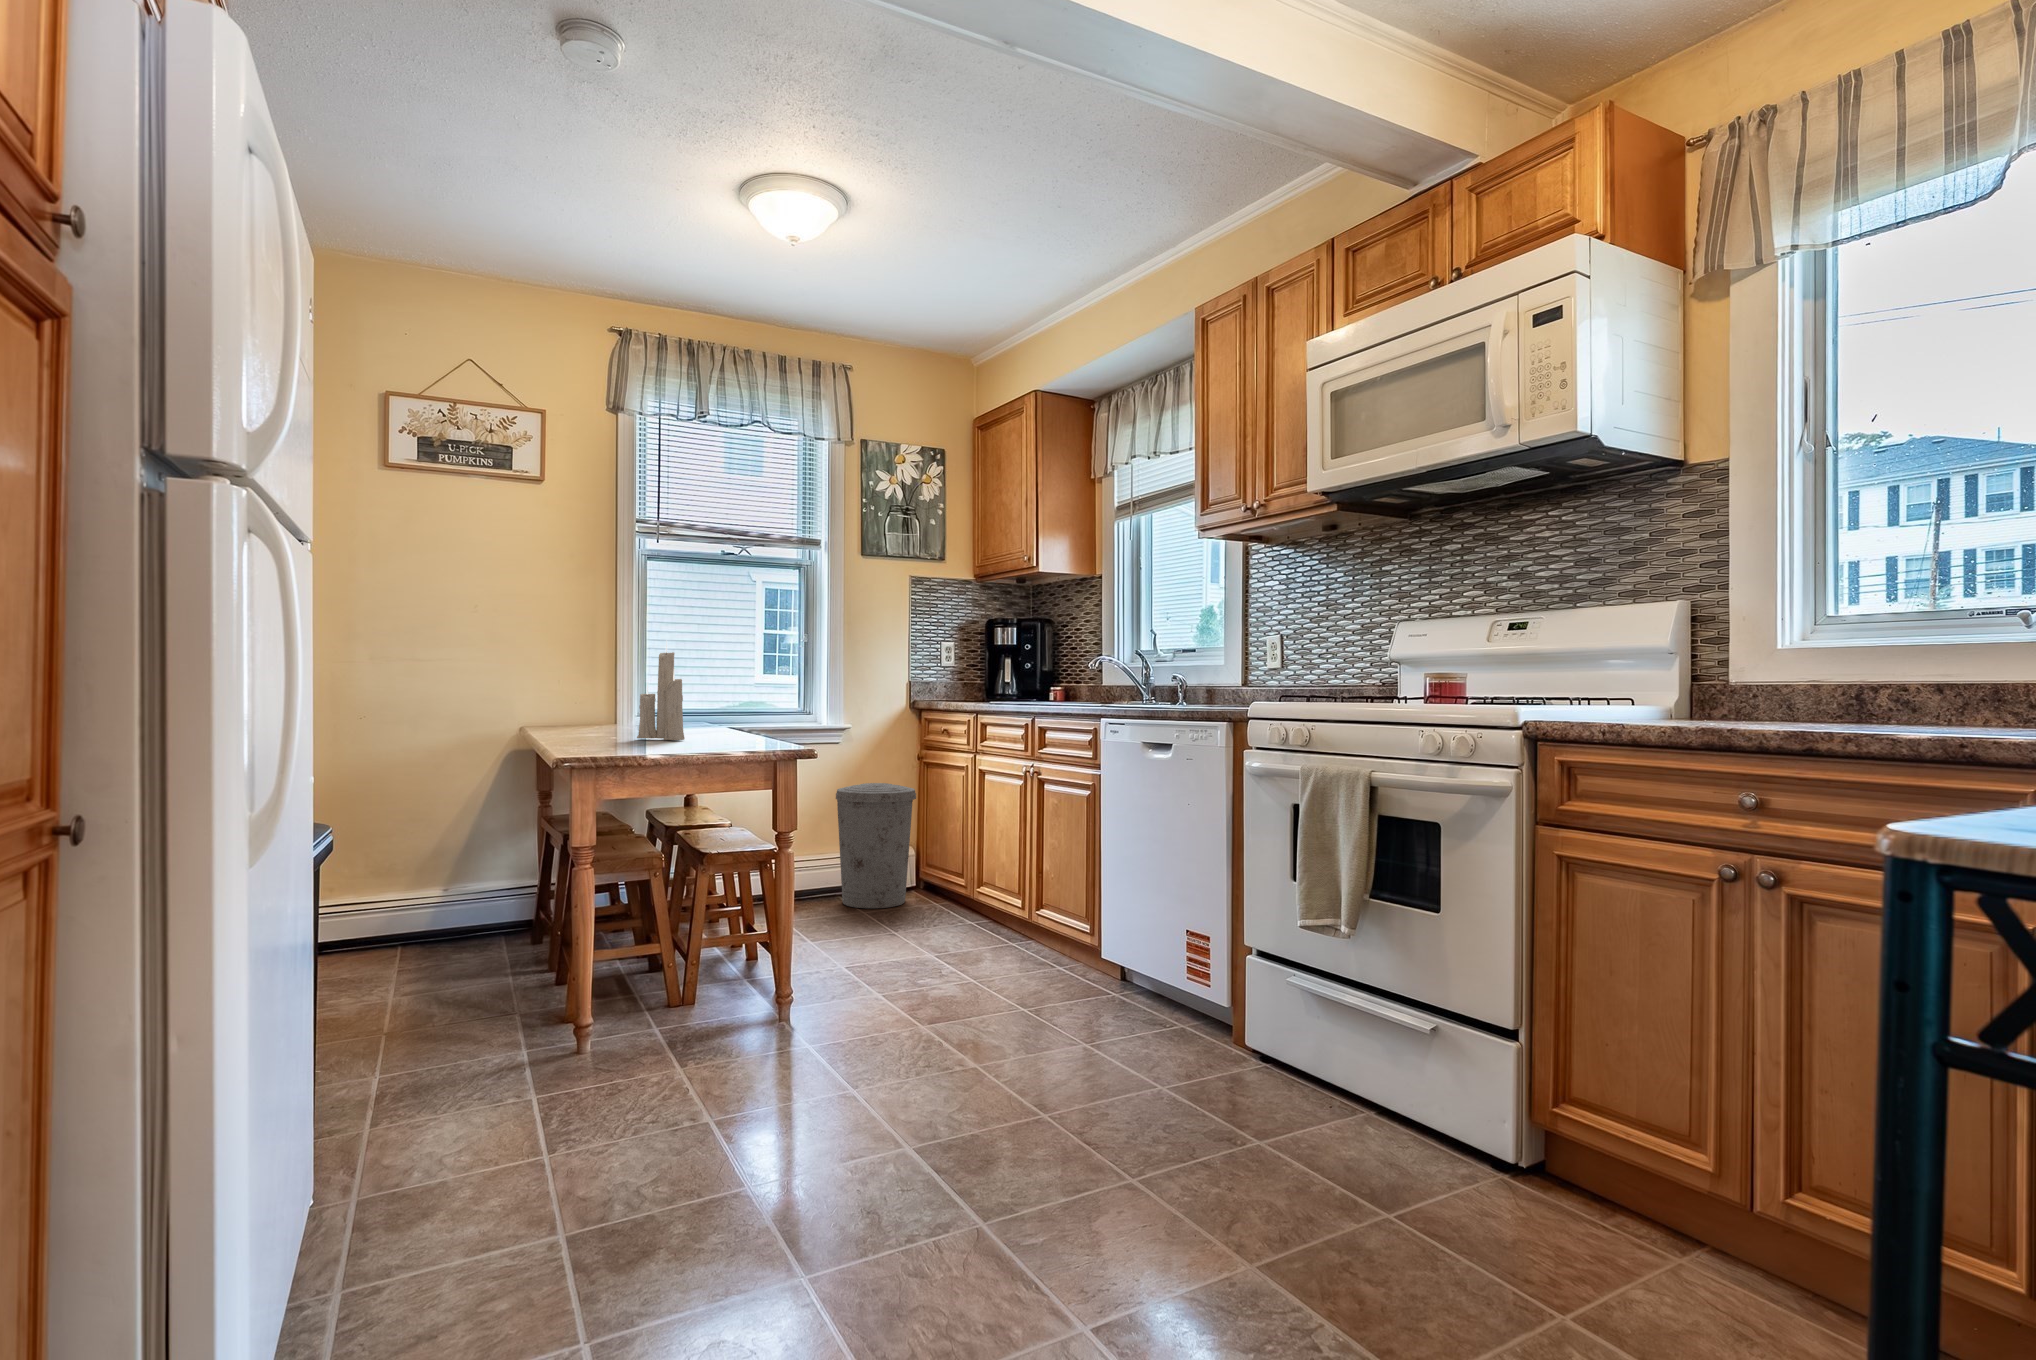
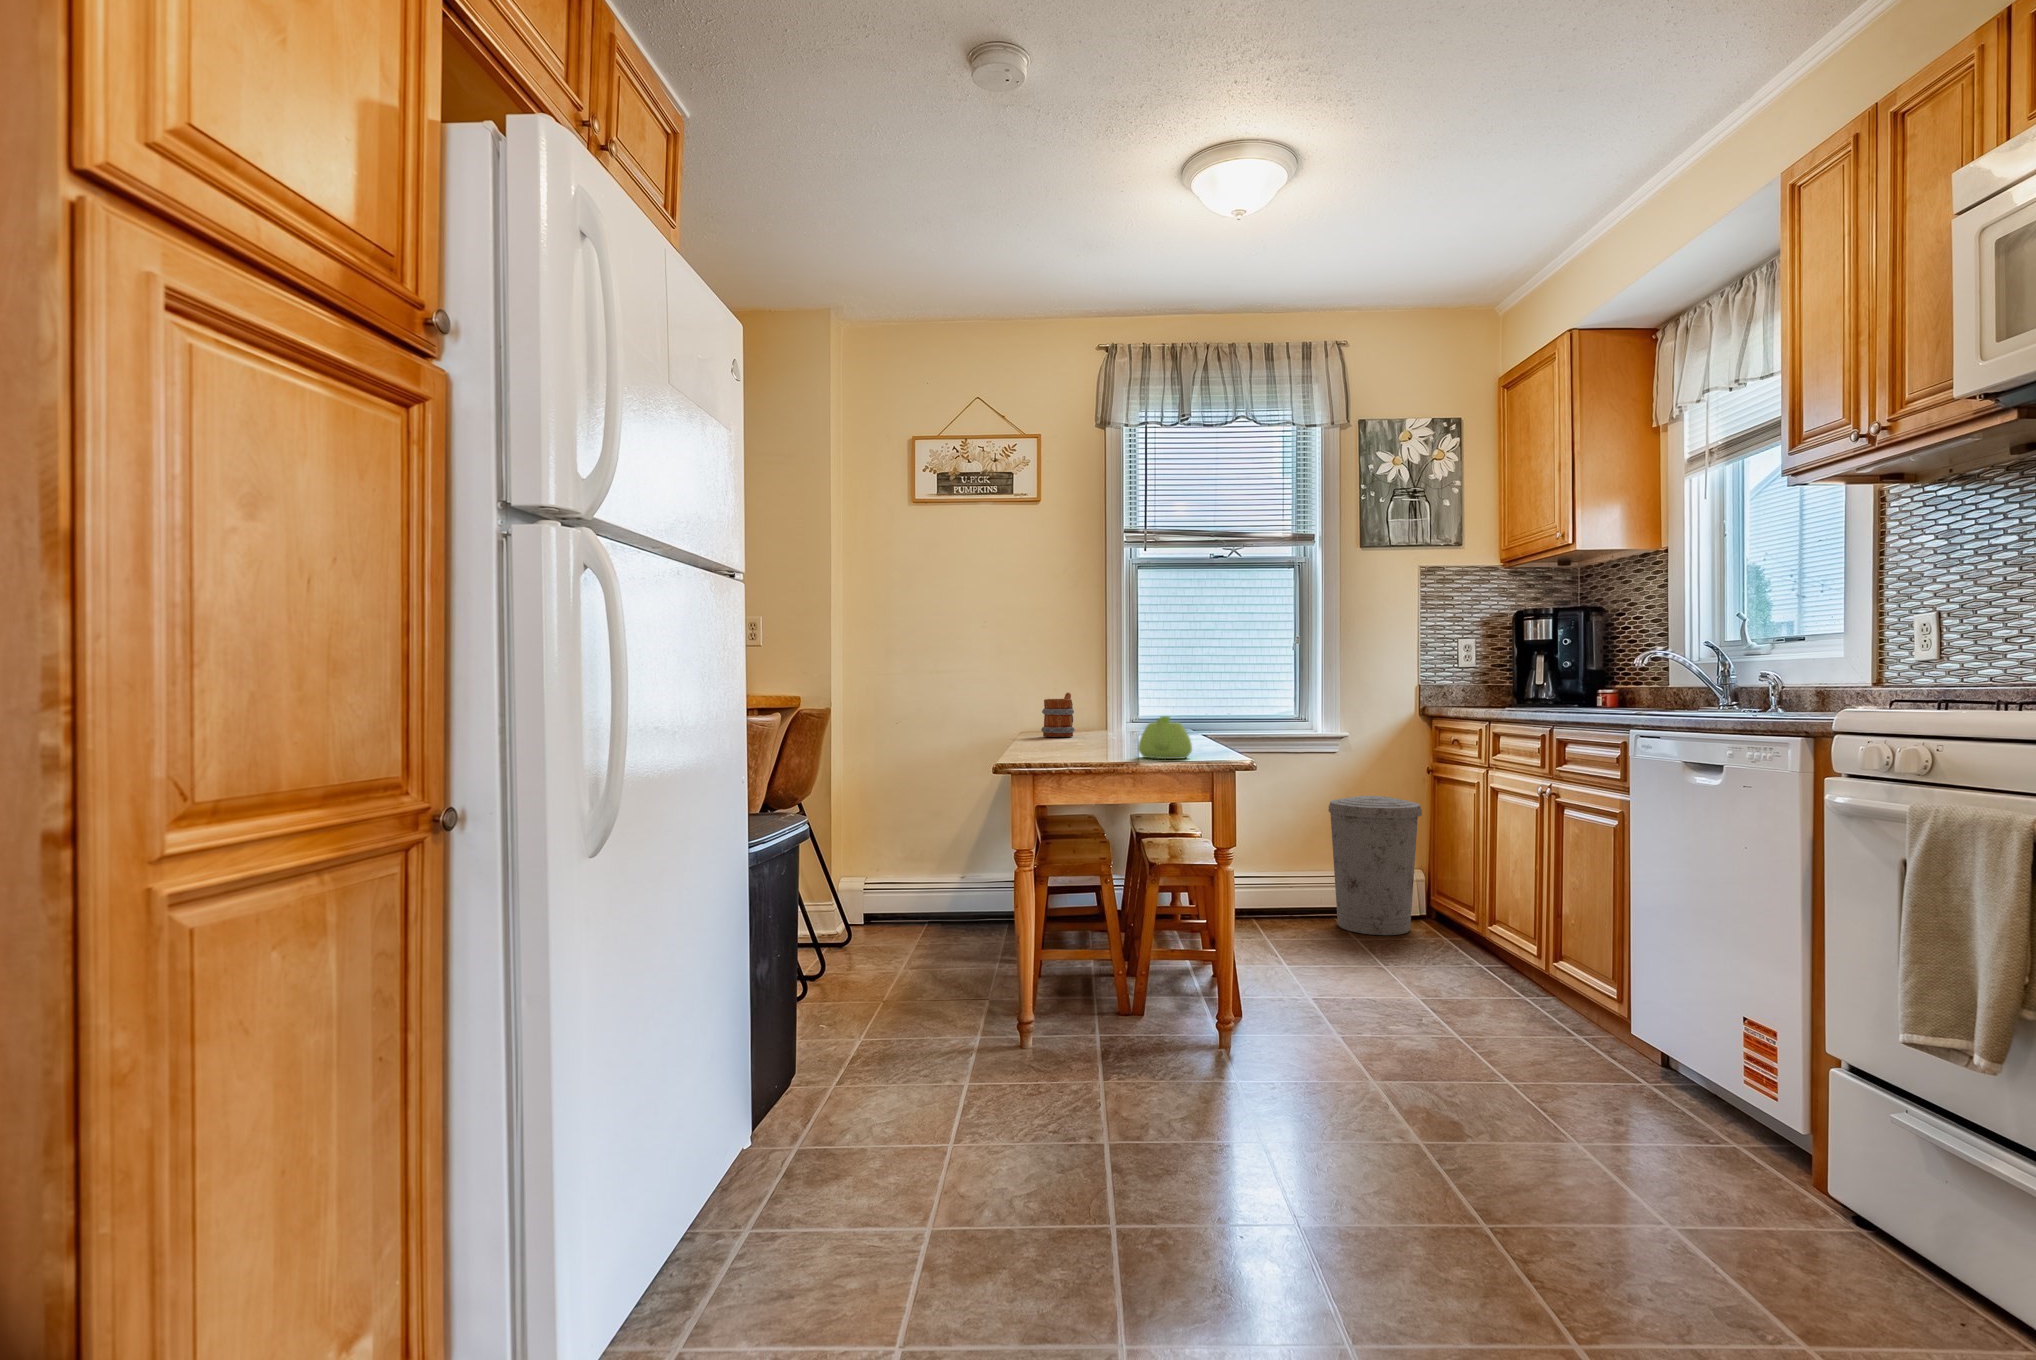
candle: present [637,641,685,740] -> none [1093,640,1136,745]
mug: none [566,688,603,734] -> present [1041,693,1075,737]
teapot: none [708,710,762,751] -> present [1138,716,1192,759]

